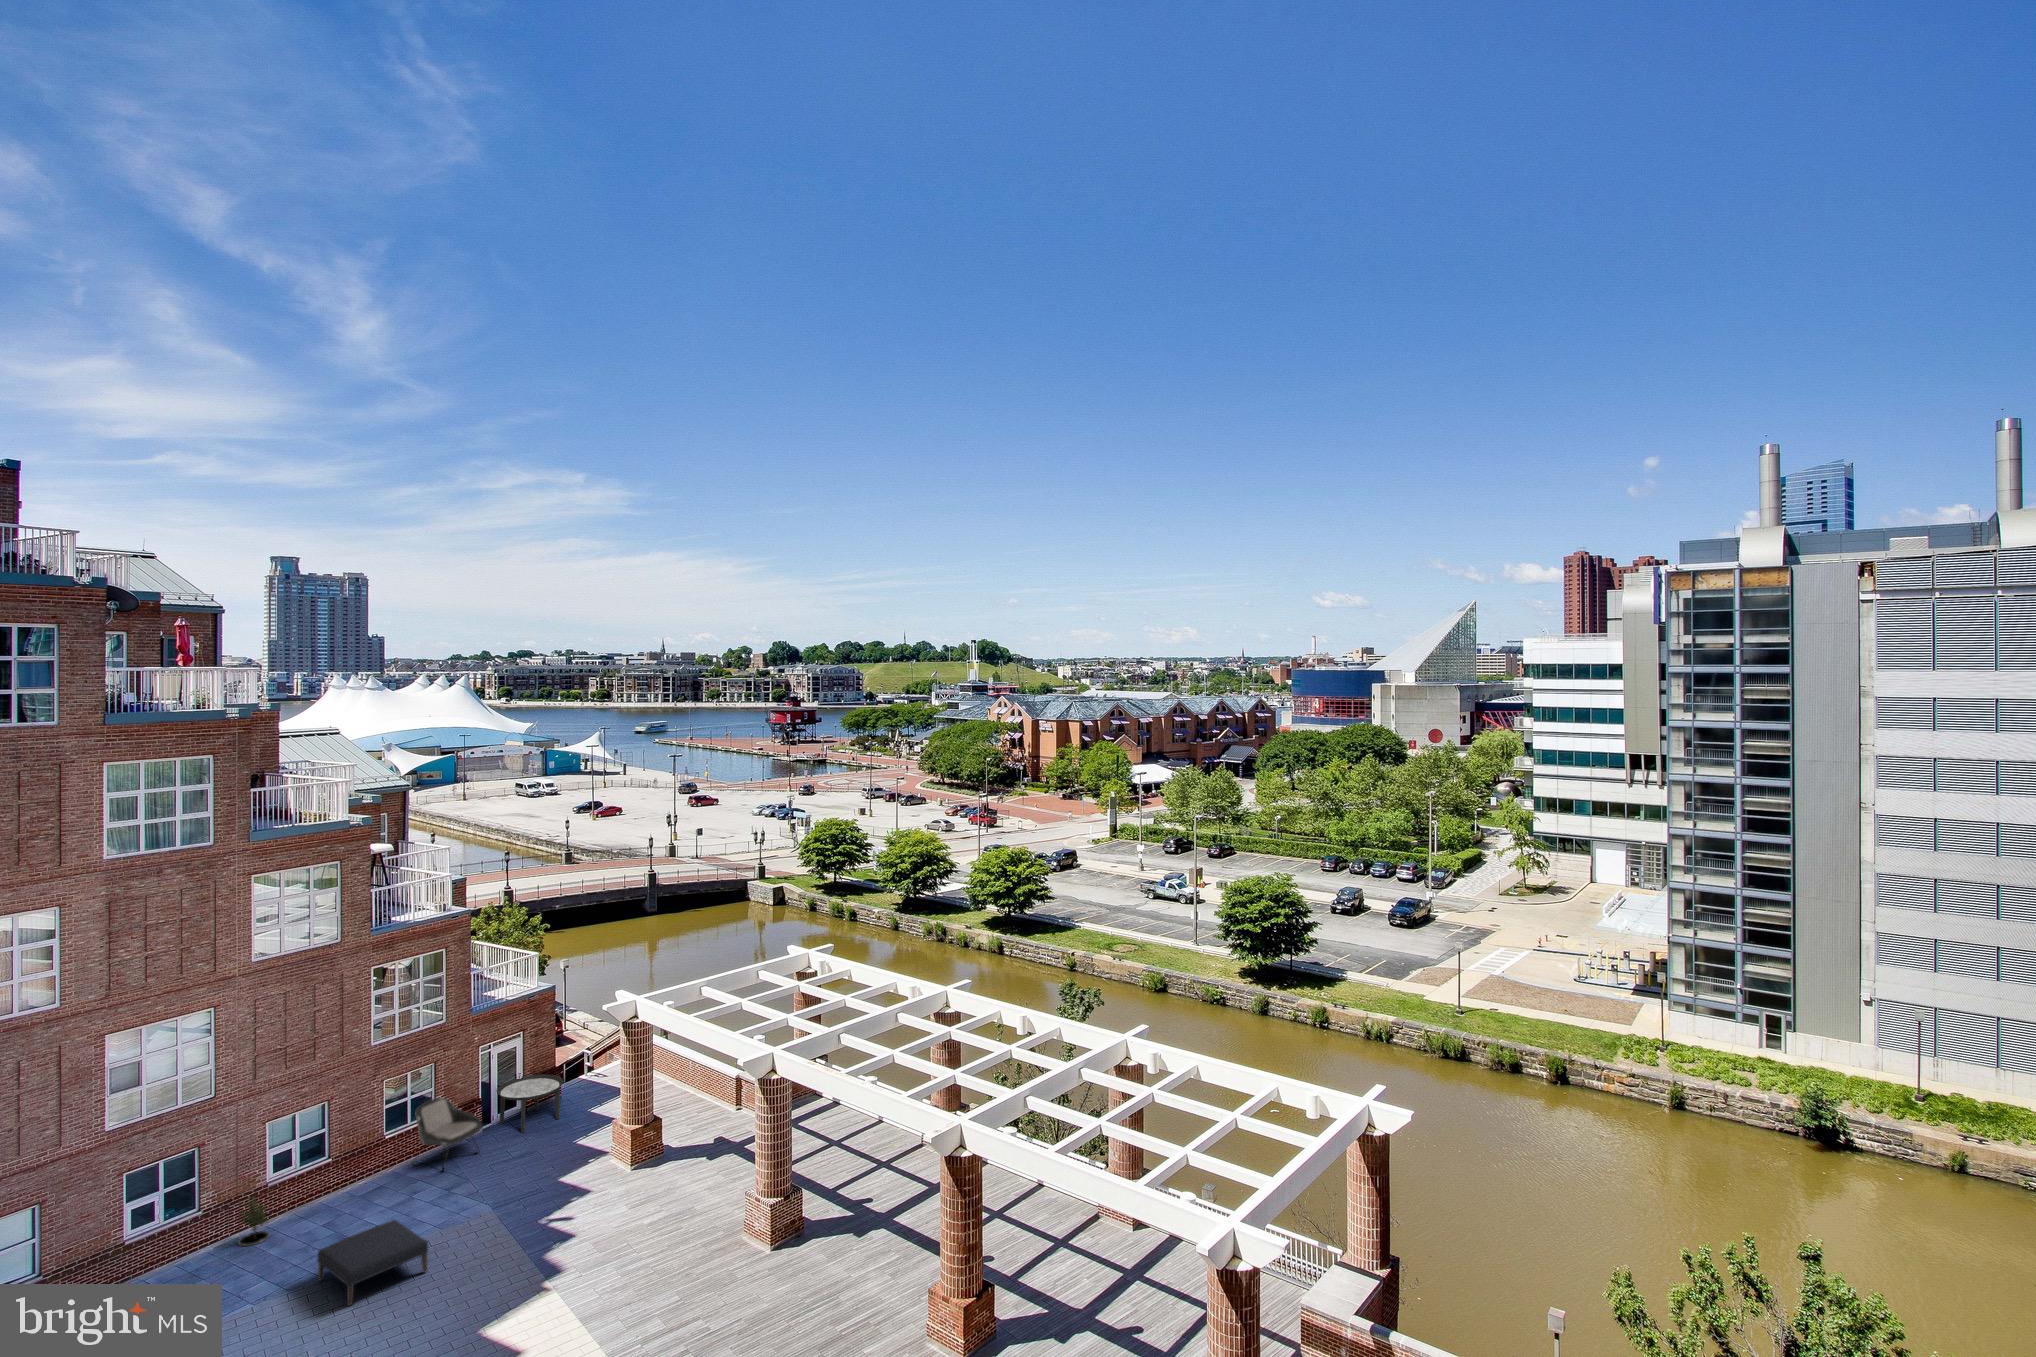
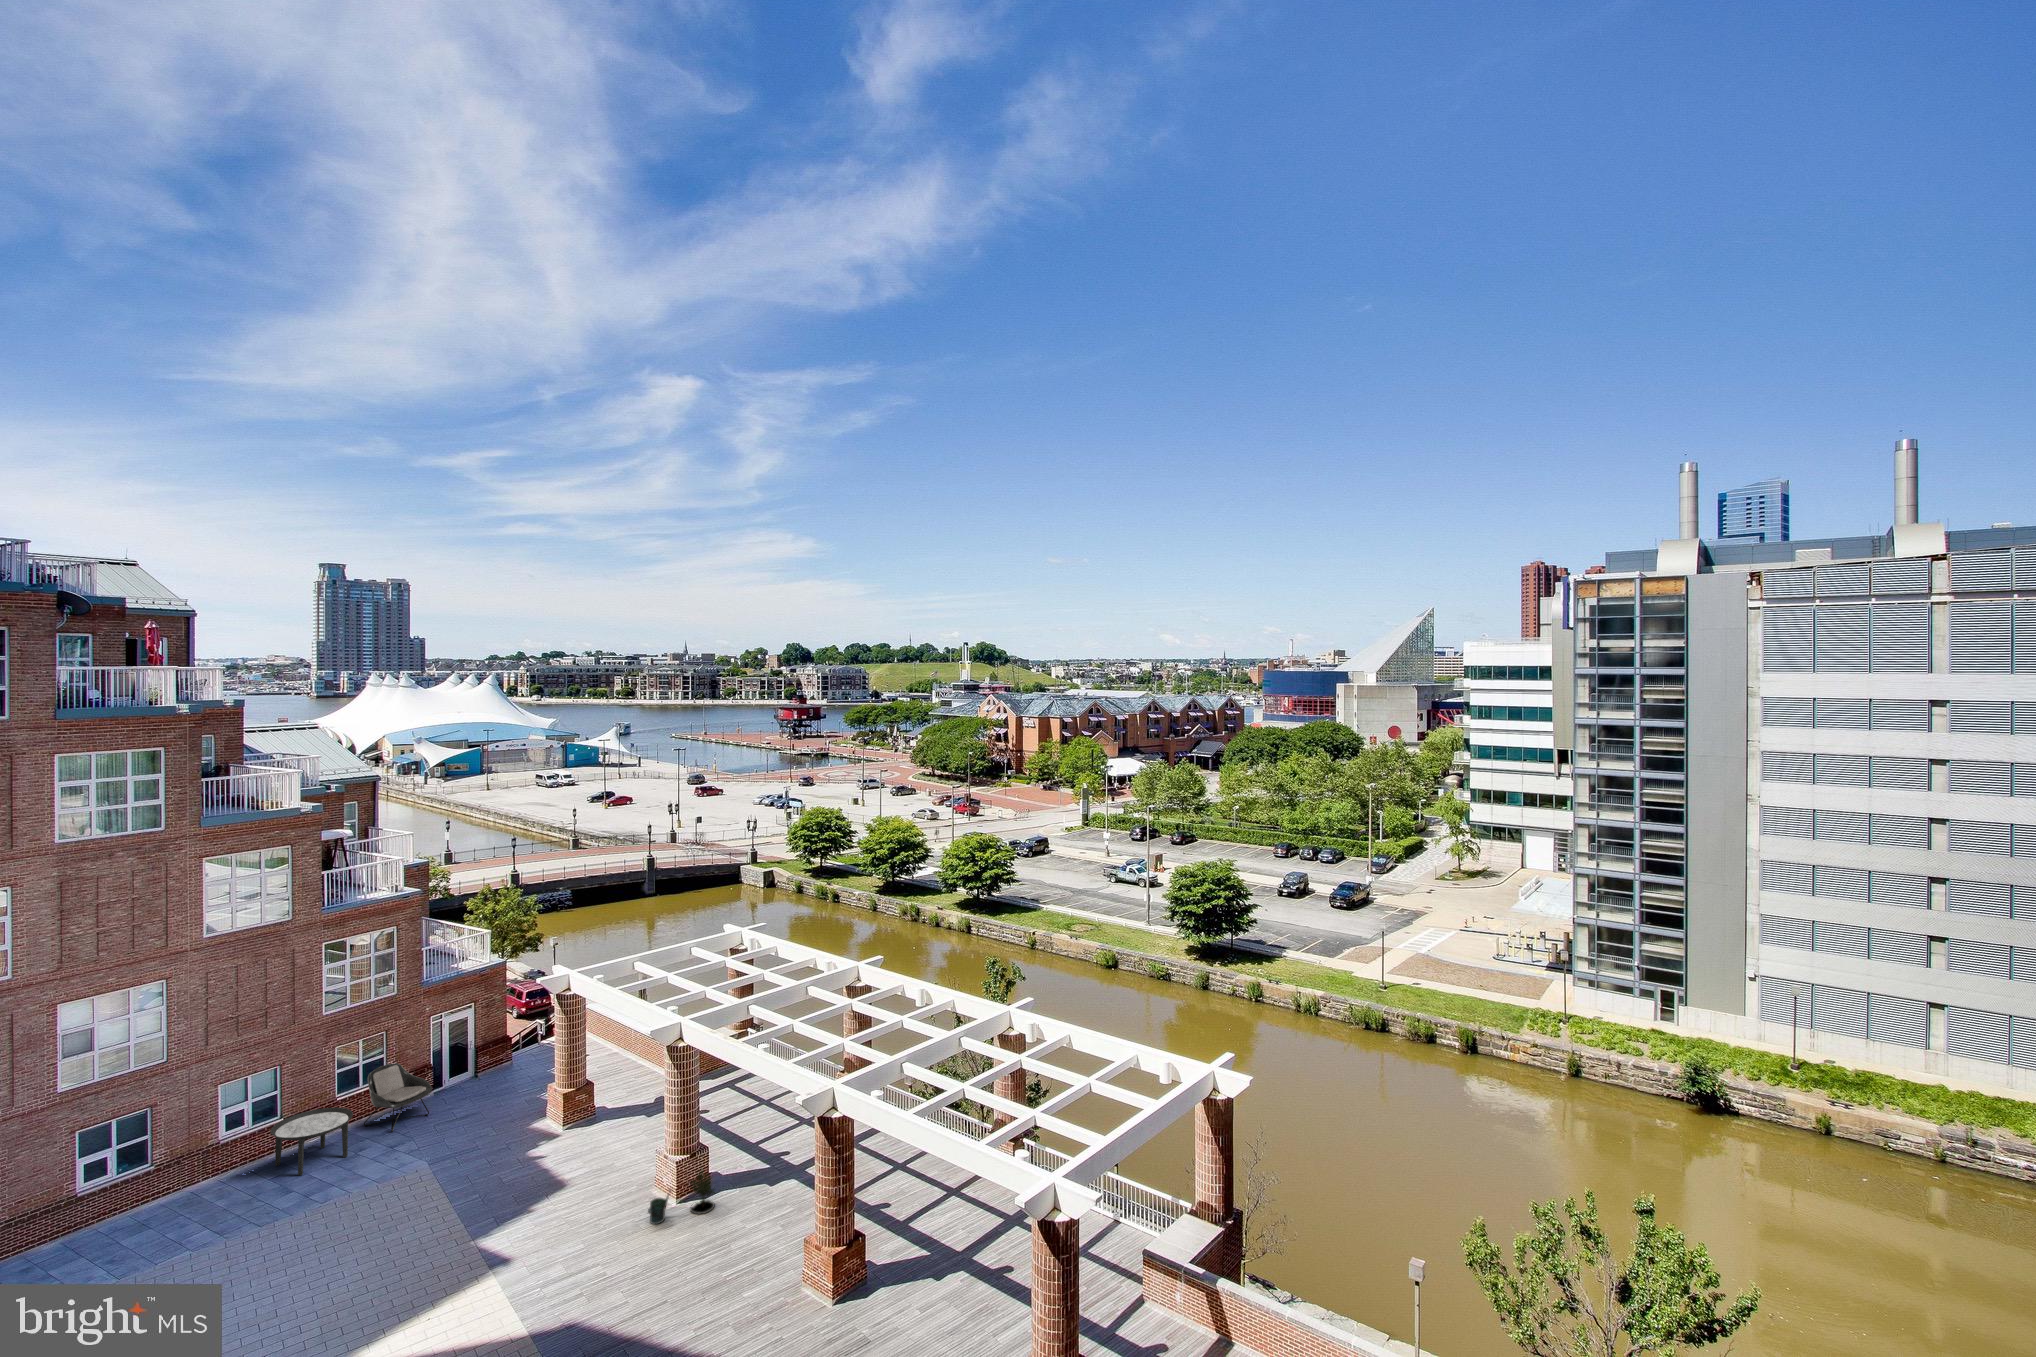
round table: present [497,1074,563,1132] -> present [270,1108,353,1176]
potted tree: present [238,1198,270,1246] -> present [690,1169,715,1214]
ottoman: present [317,1220,428,1305] -> none [256,1175,359,1253]
watering can: none [741,1234,764,1272] -> present [648,1190,671,1224]

